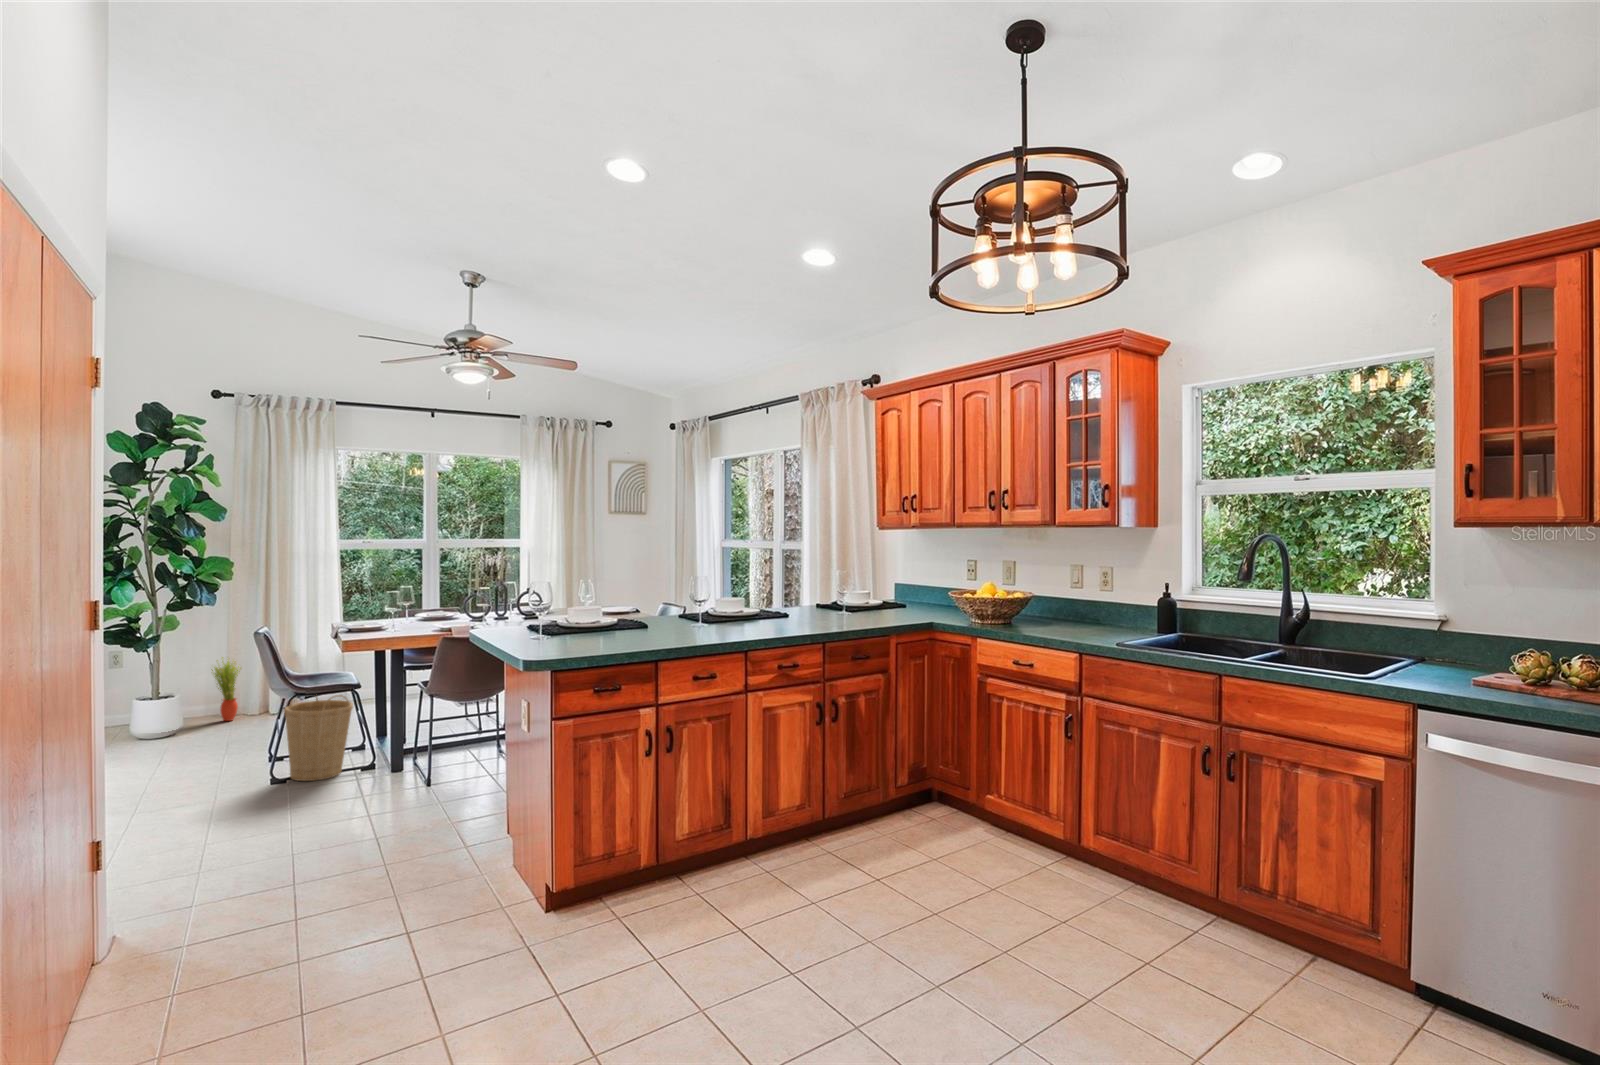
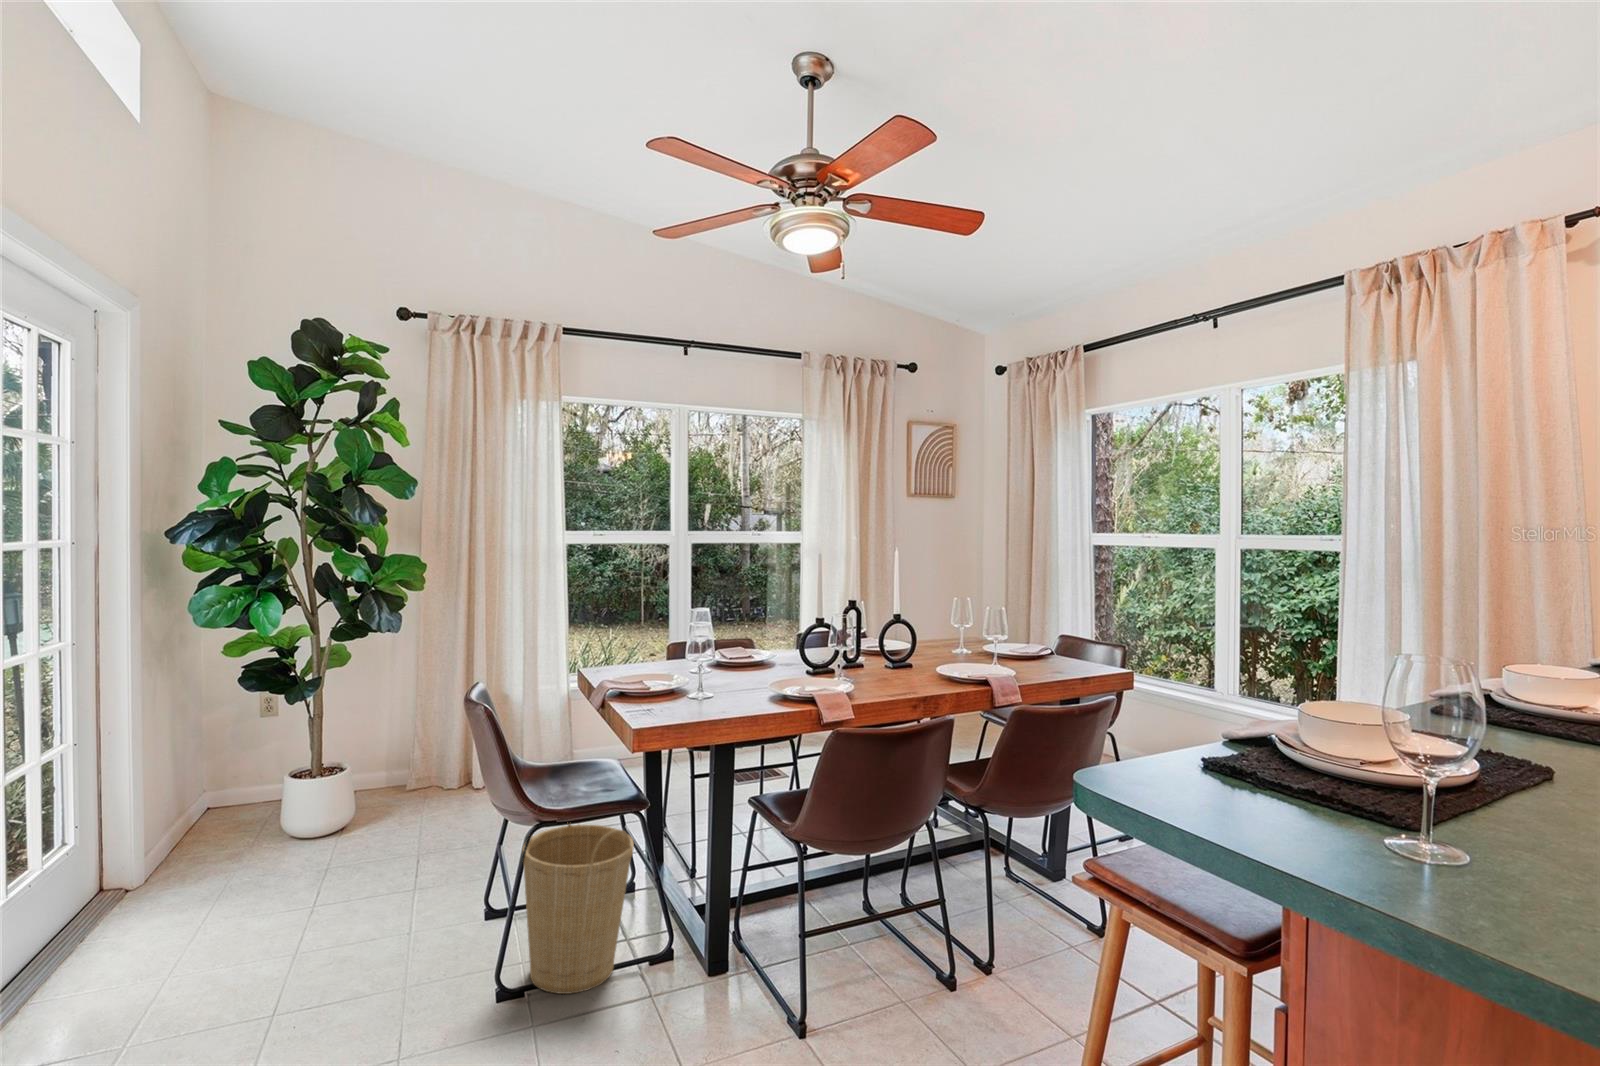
potted plant: present [211,657,241,721] -> none [390,701,433,799]

